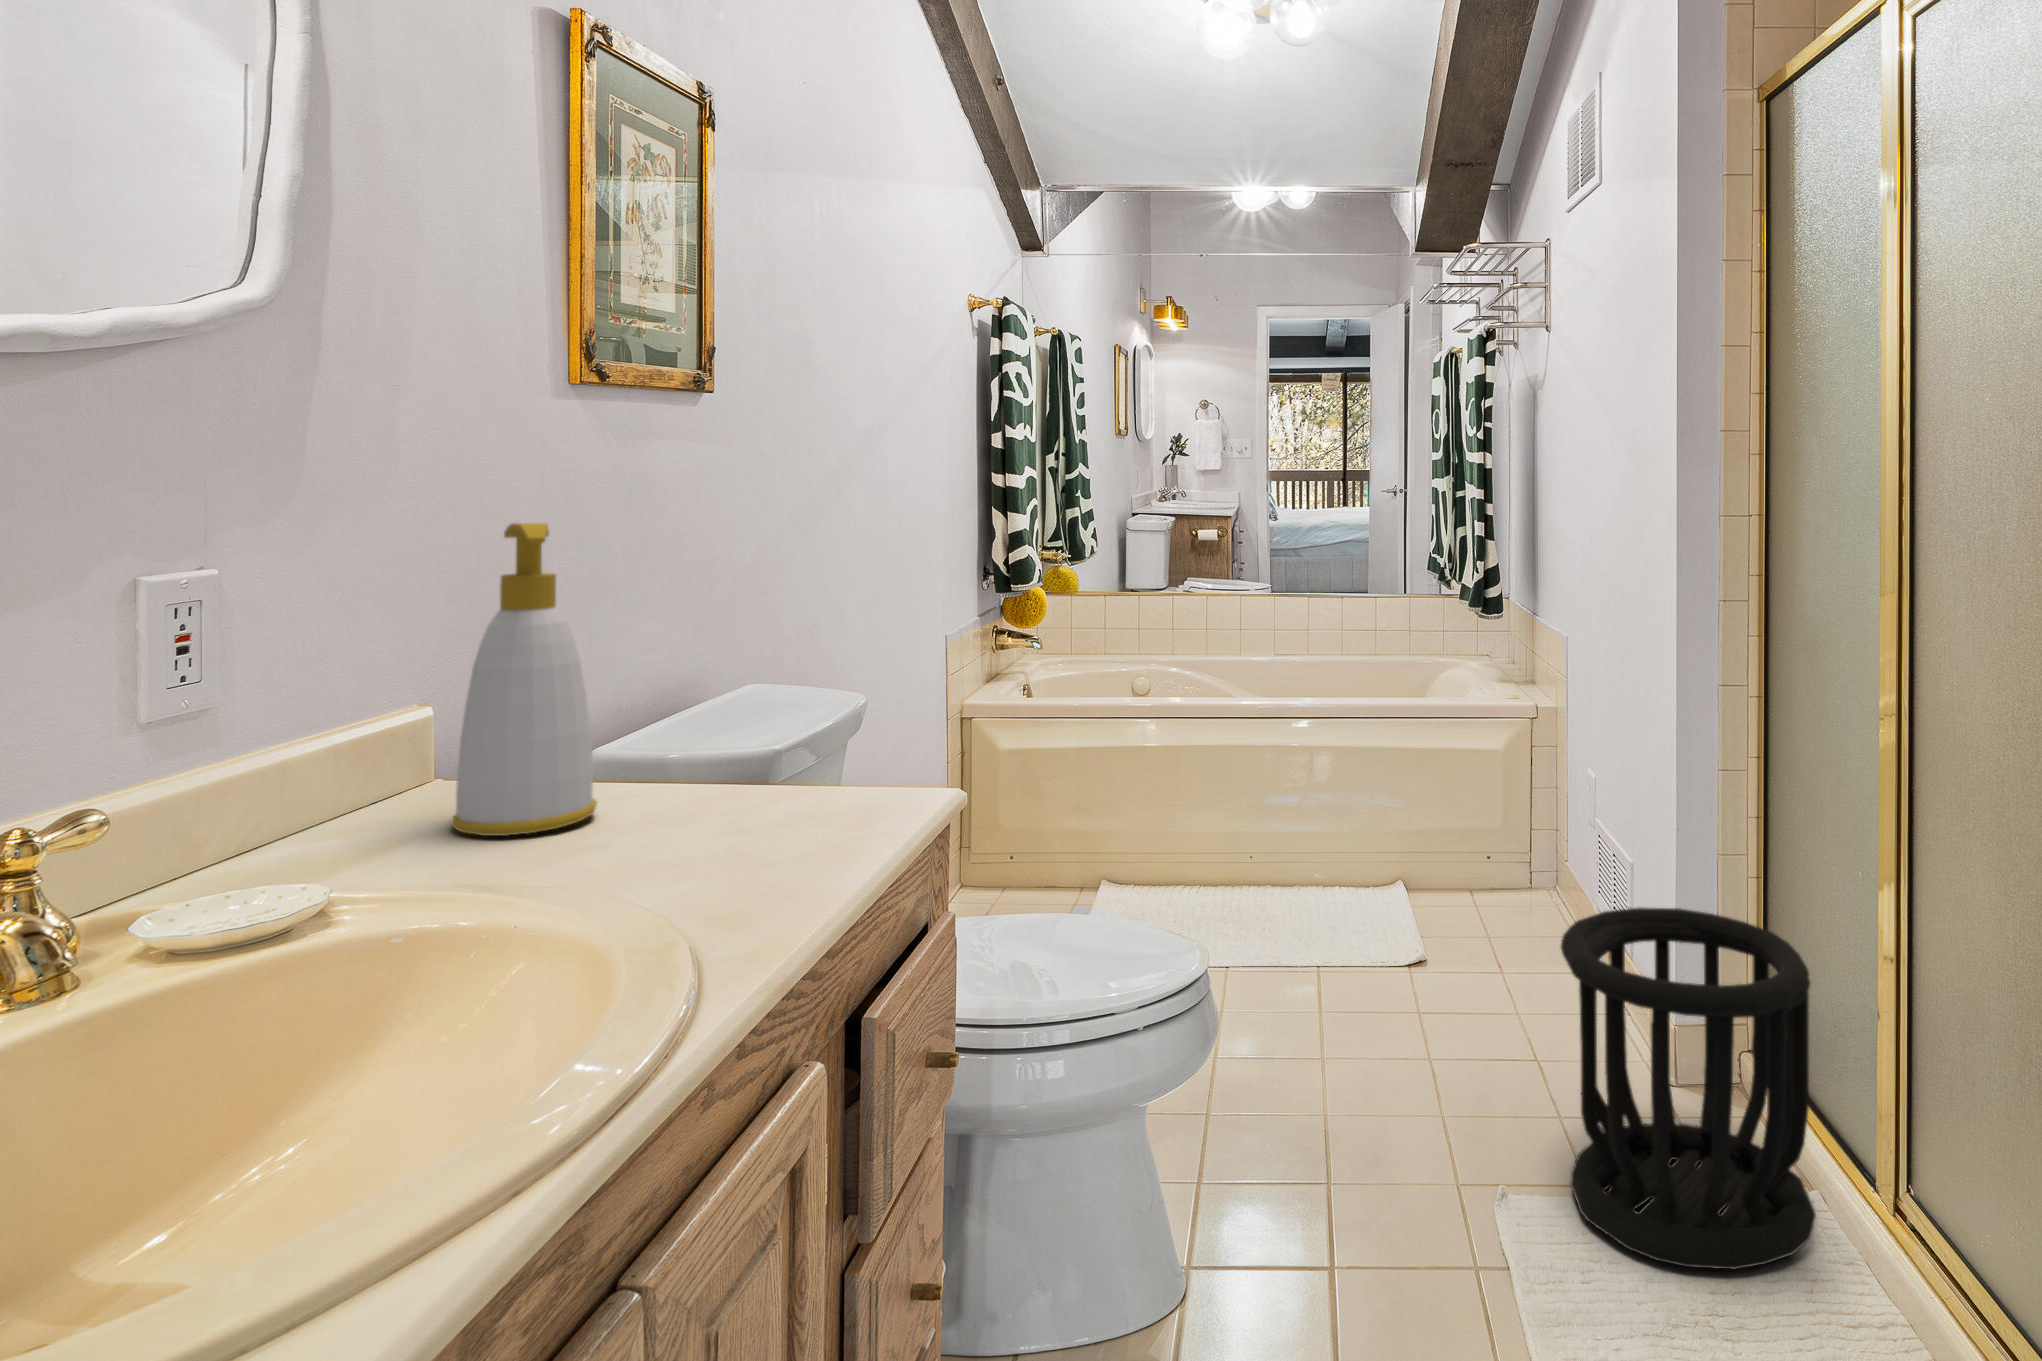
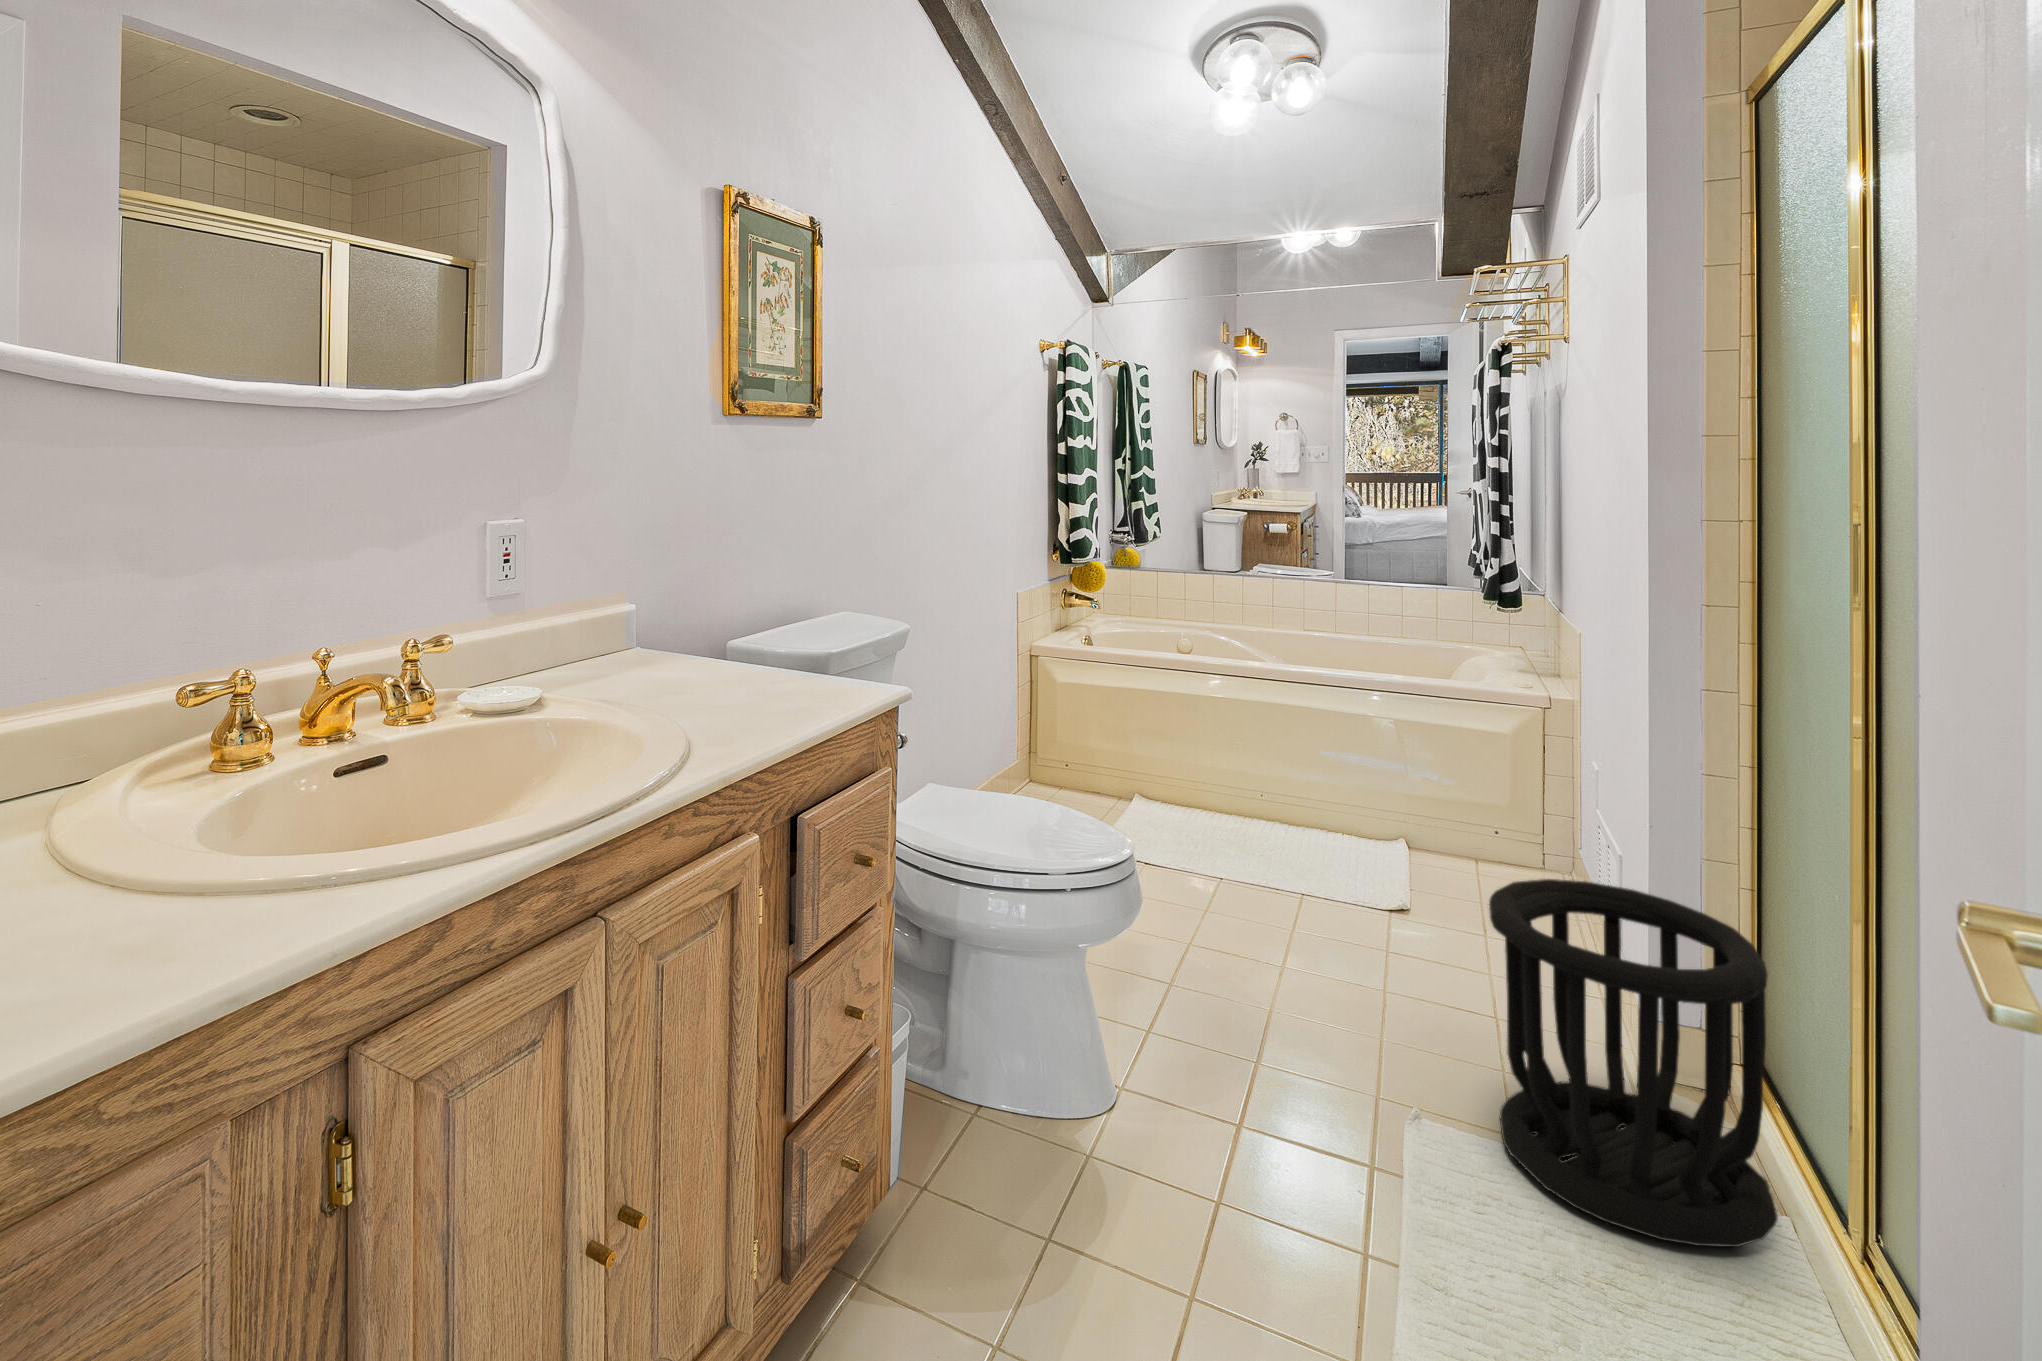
soap bottle: present [451,523,597,836] -> none [614,504,692,690]

